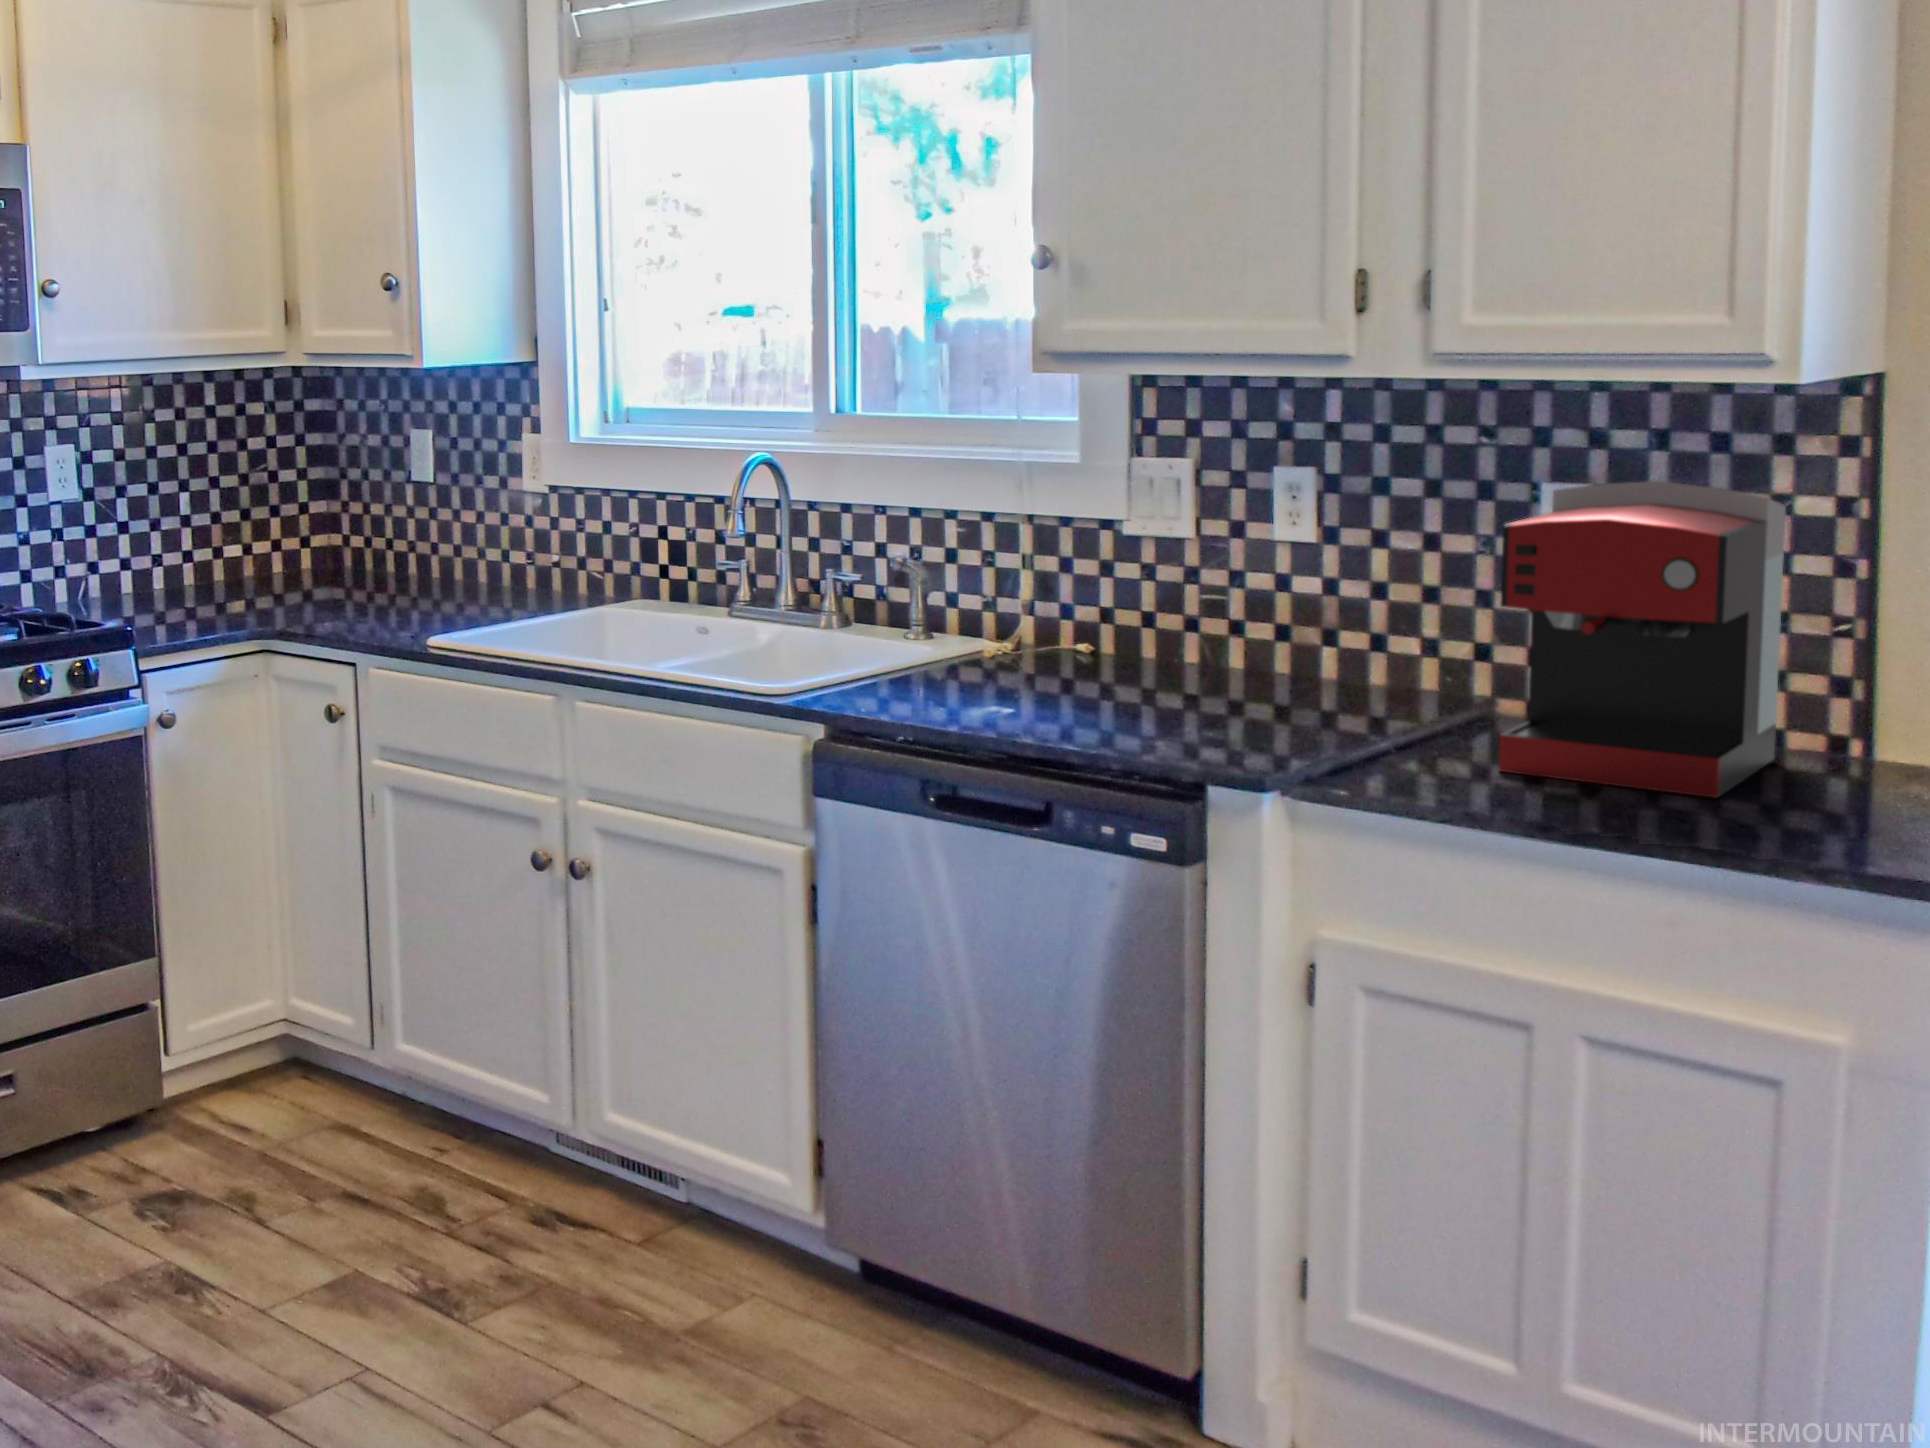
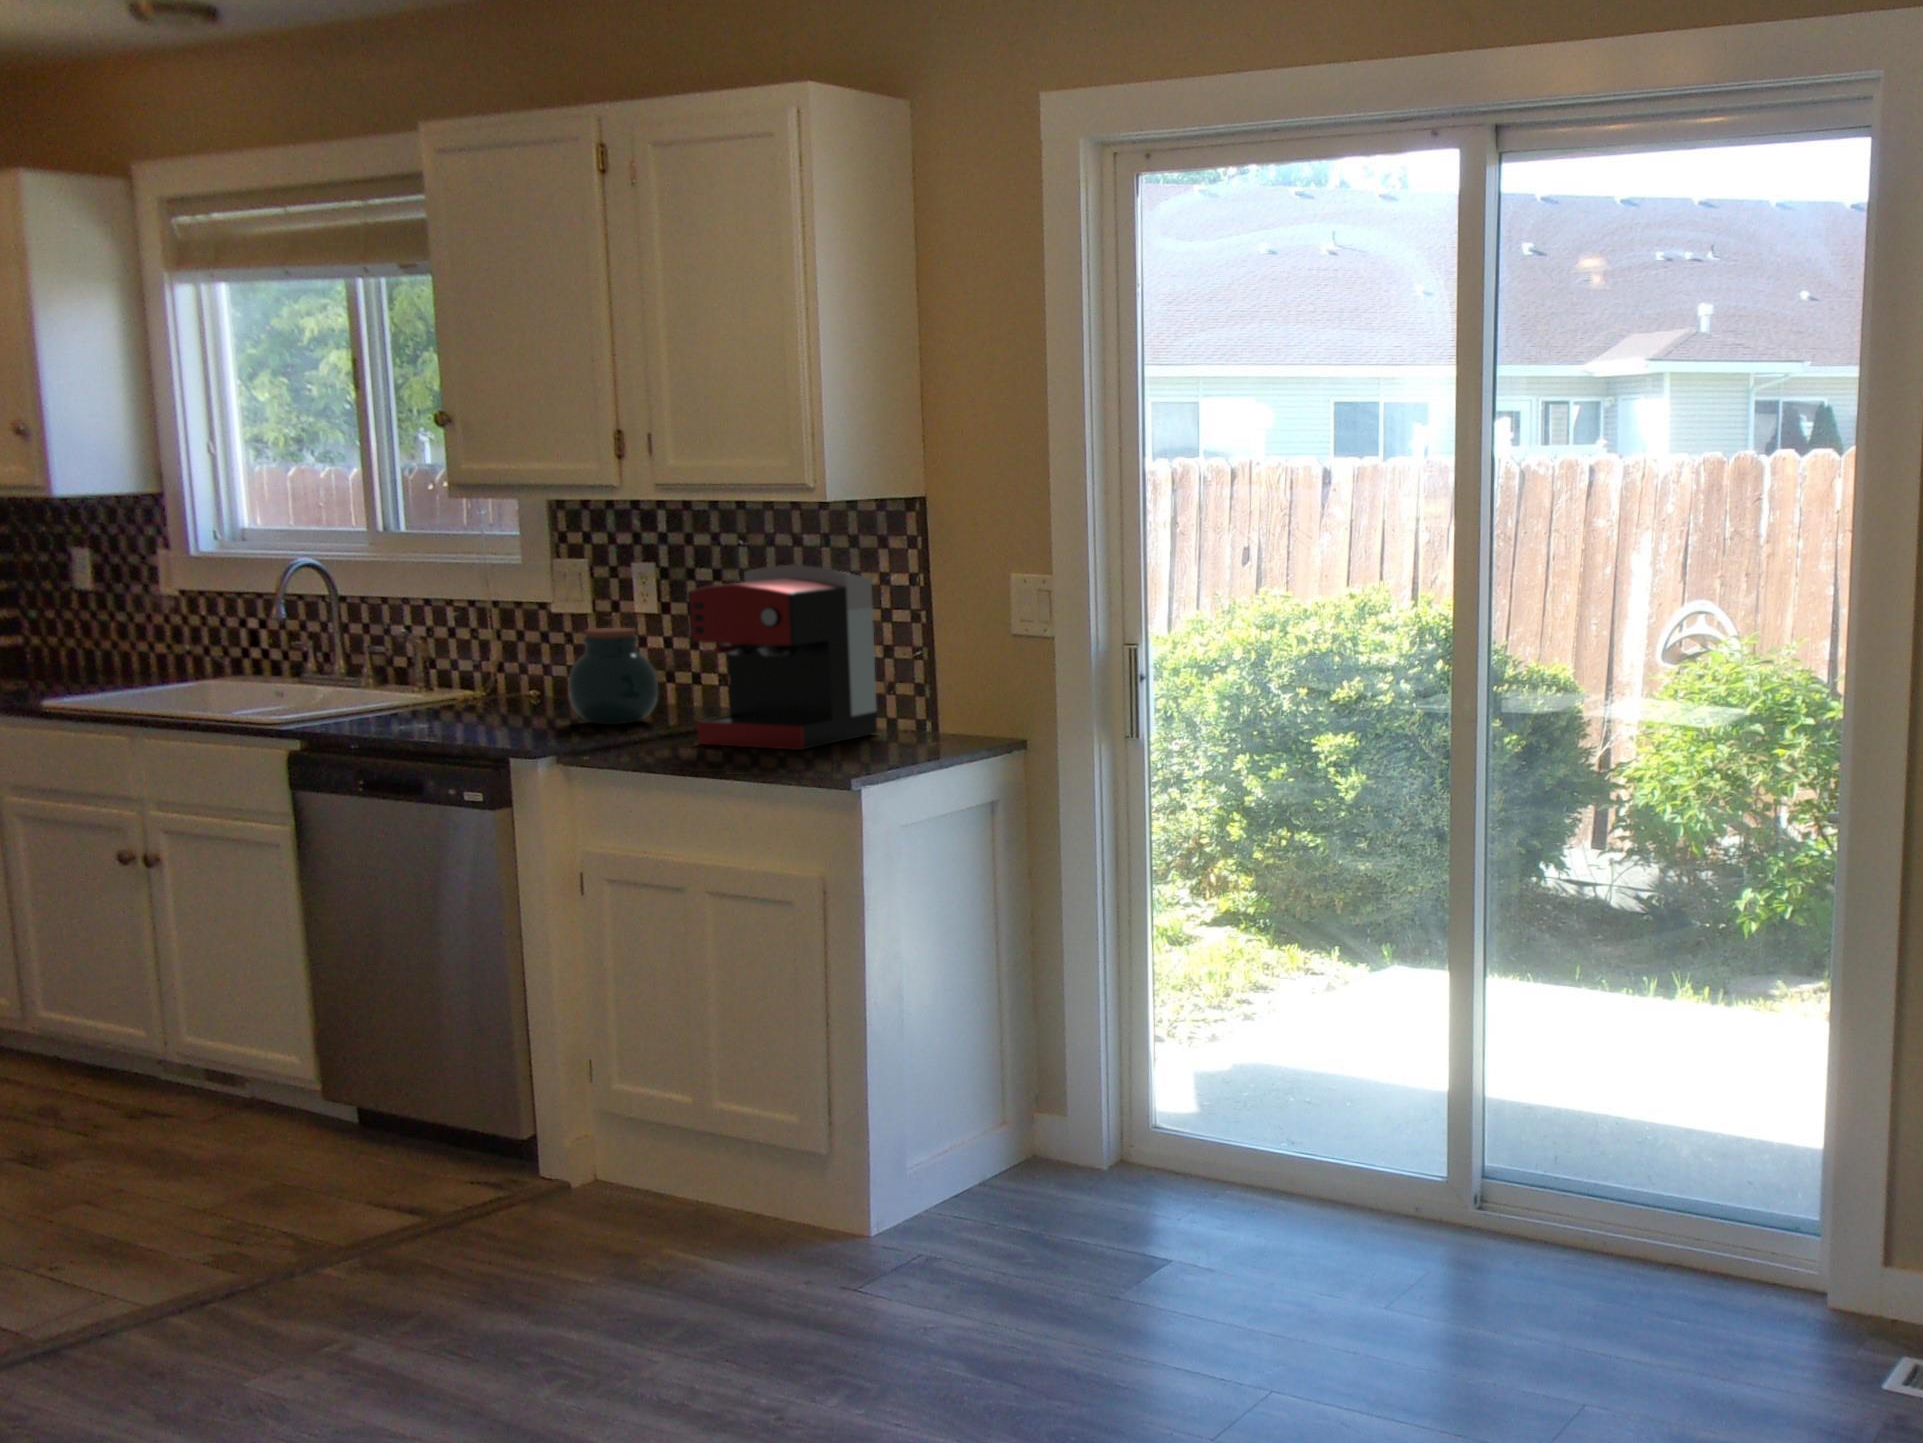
jar: none [1210,567,1346,716] -> present [568,628,658,724]

